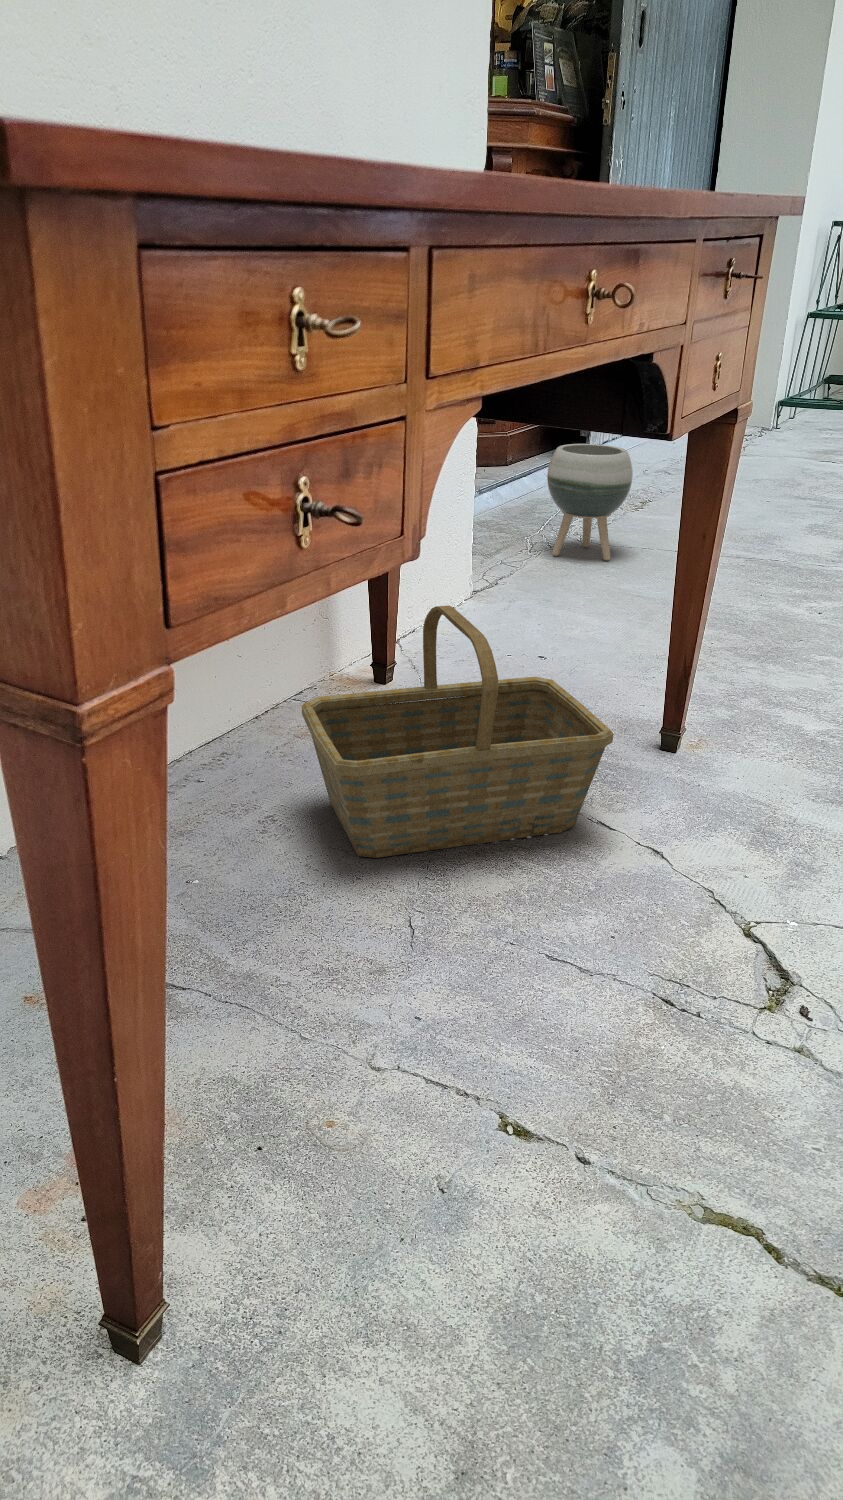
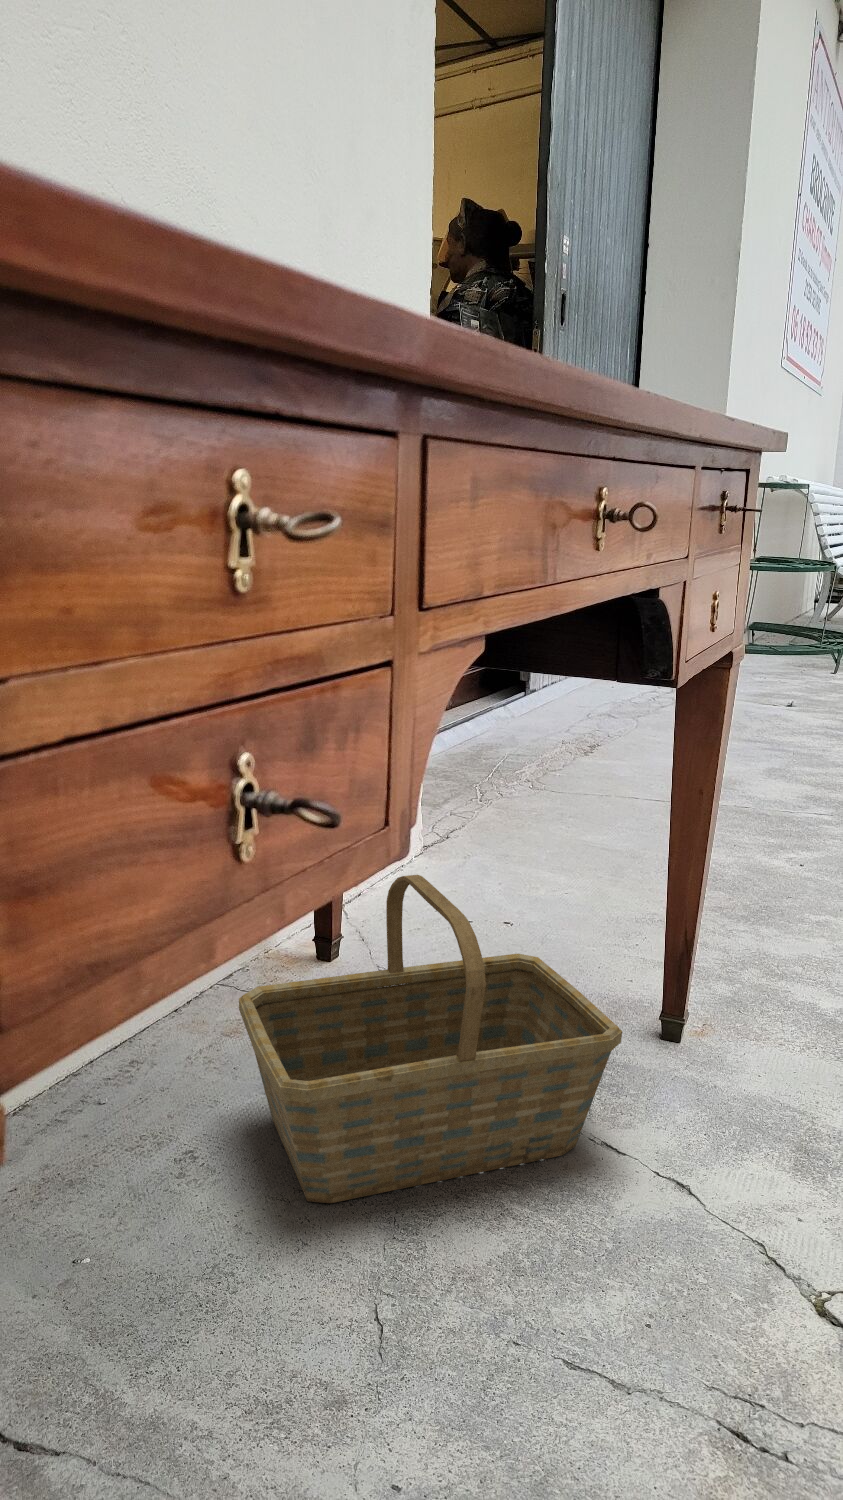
planter: present [547,444,633,560] -> none [503,684,590,803]

